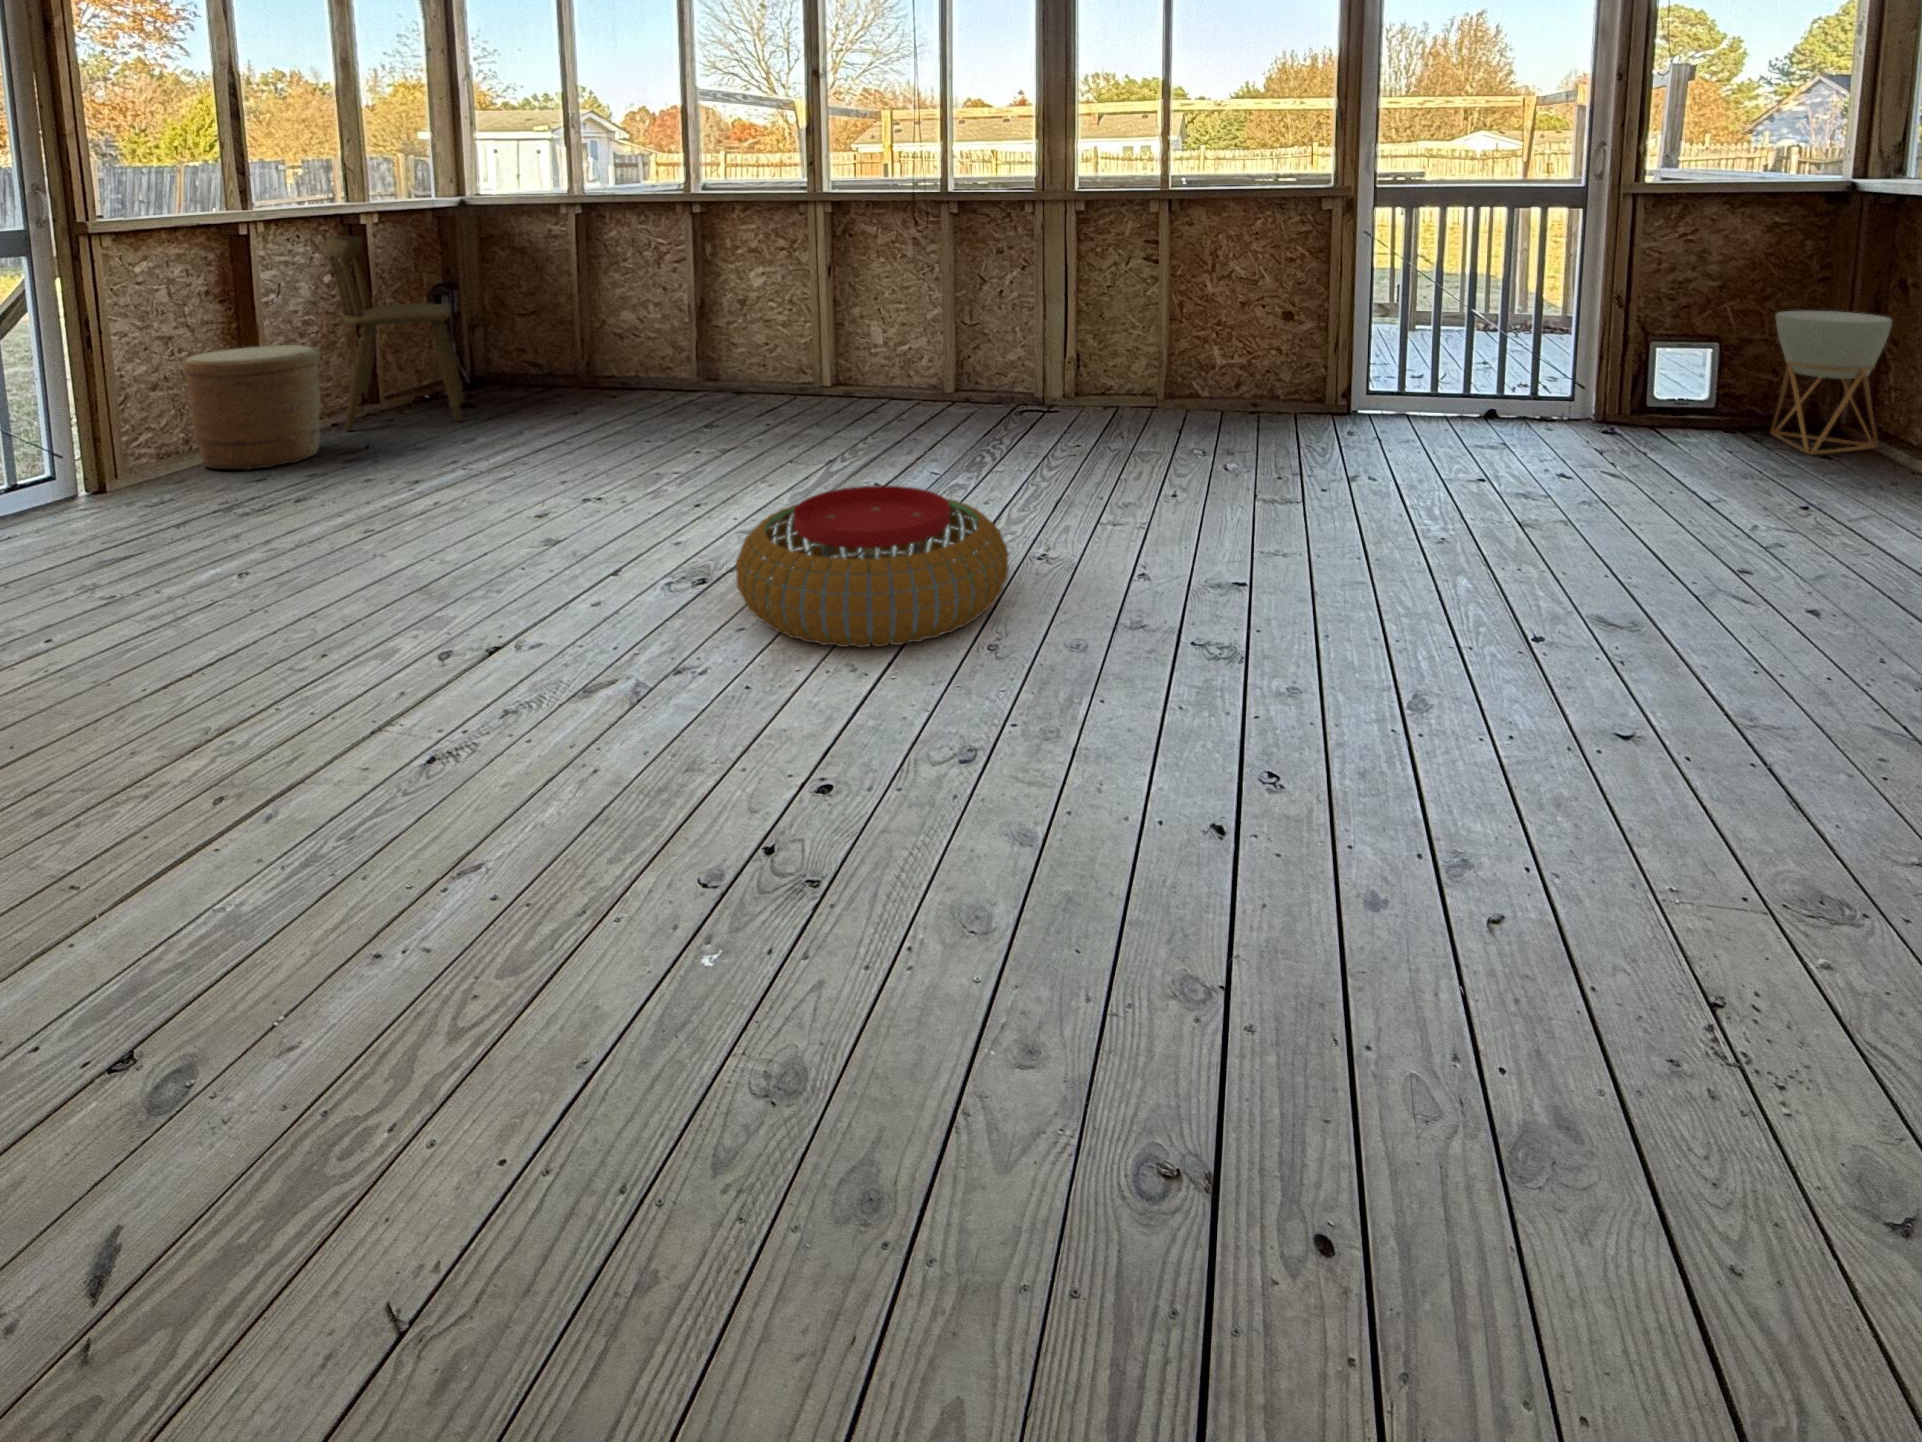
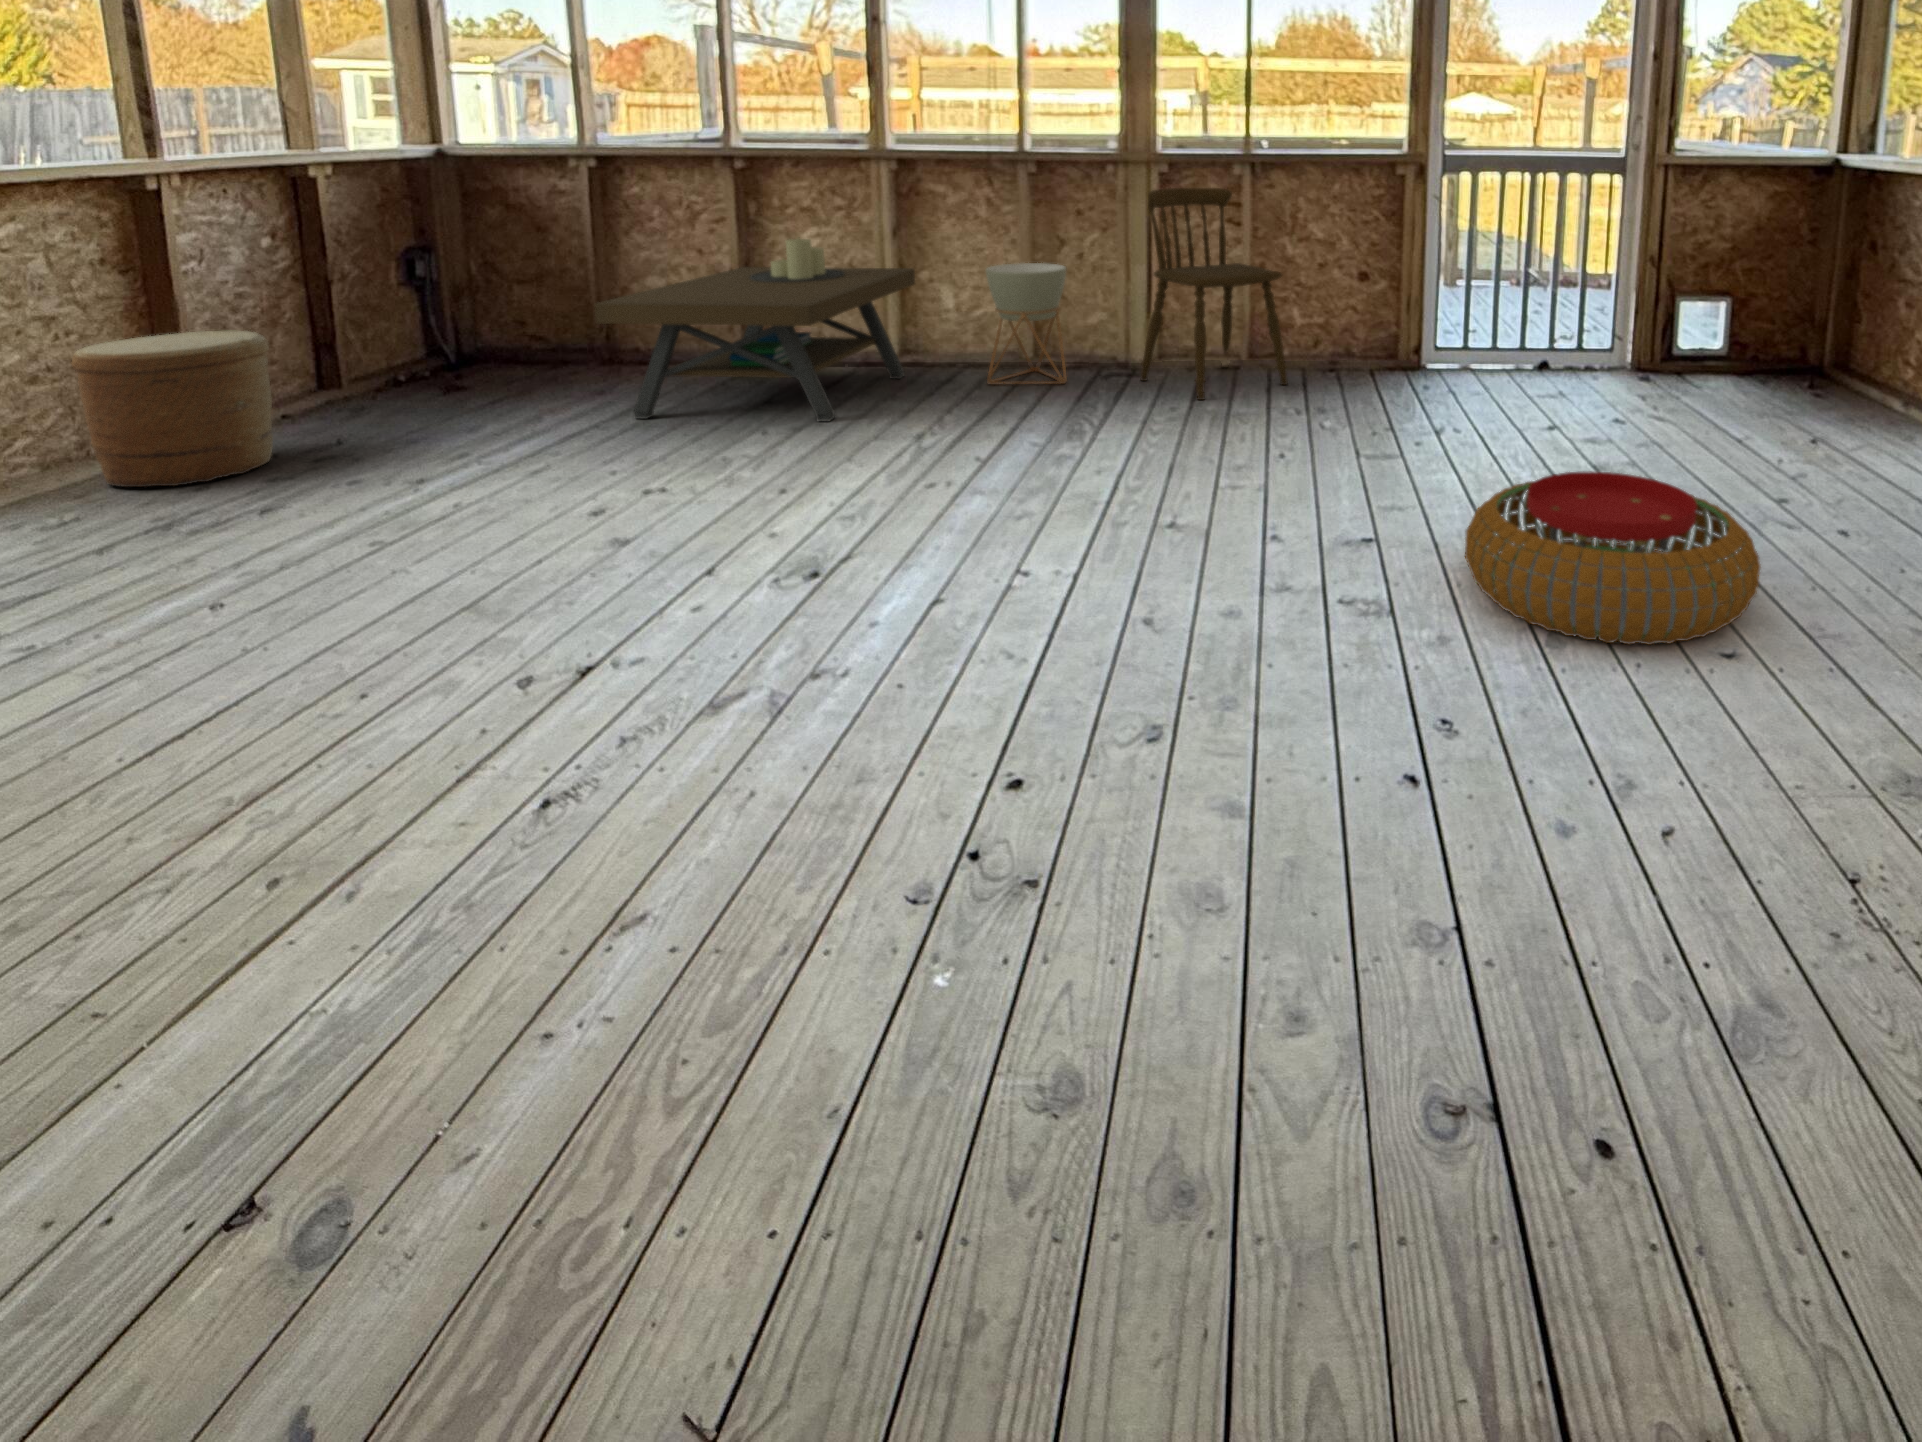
dining chair: present [326,237,465,431] -> present [1141,188,1288,400]
coffee table: none [562,272,840,440] -> present [594,238,915,421]
planter: present [1771,311,1892,455] -> present [986,263,1067,385]
pouf: present [736,486,1009,648] -> present [1465,472,1761,645]

